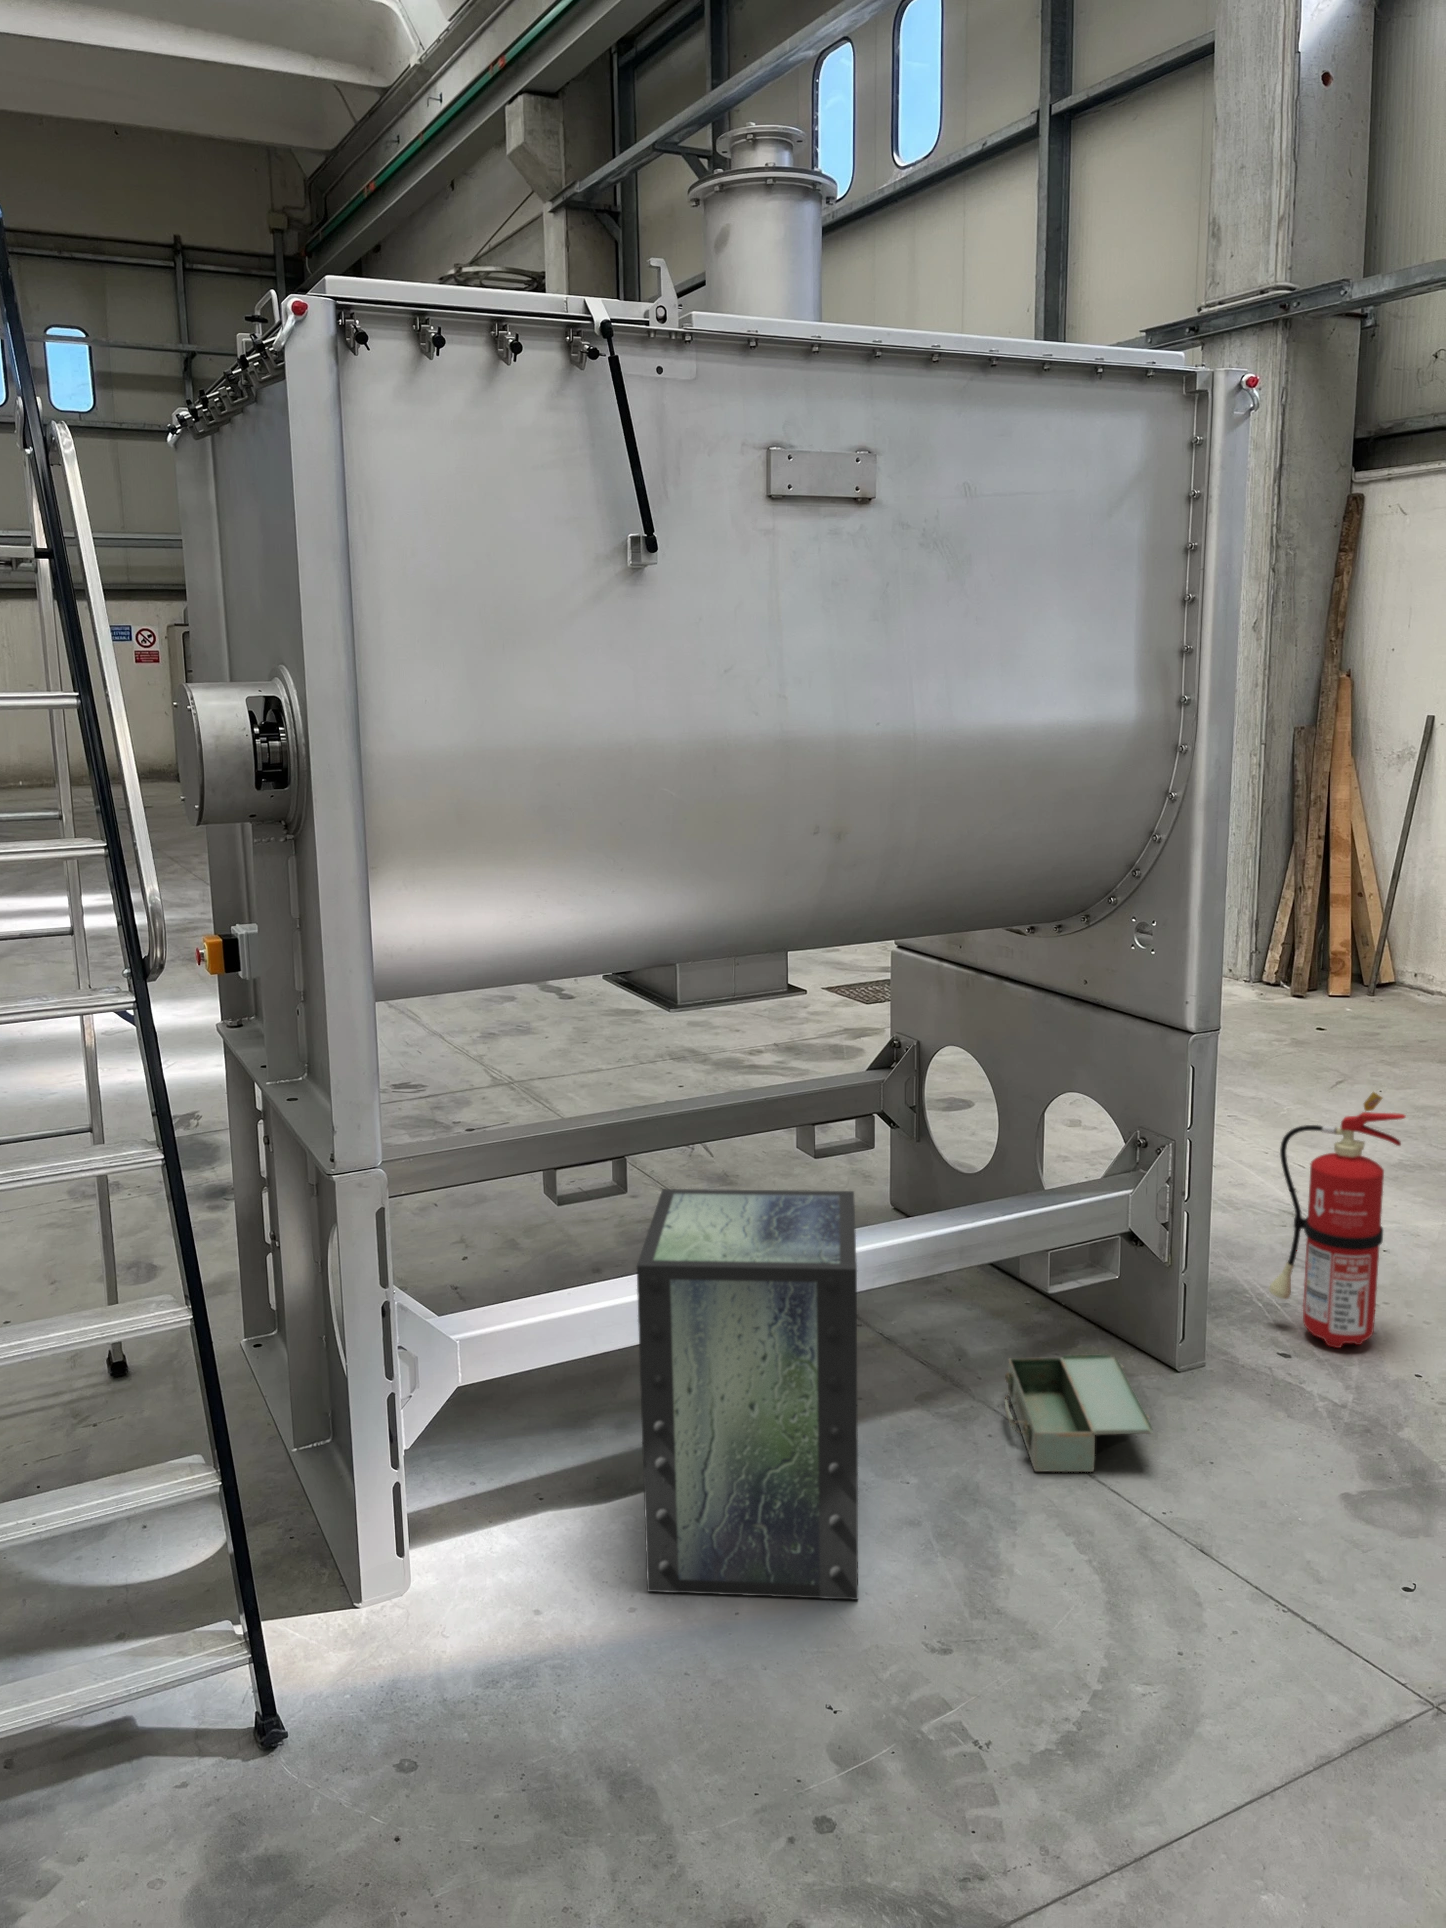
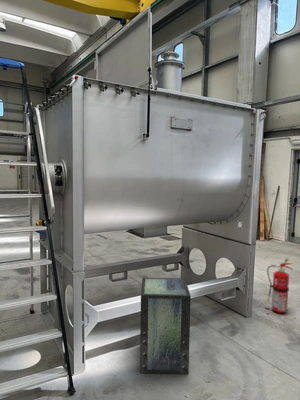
toolbox: present [1005,1354,1153,1472] -> none [213,315,248,342]

